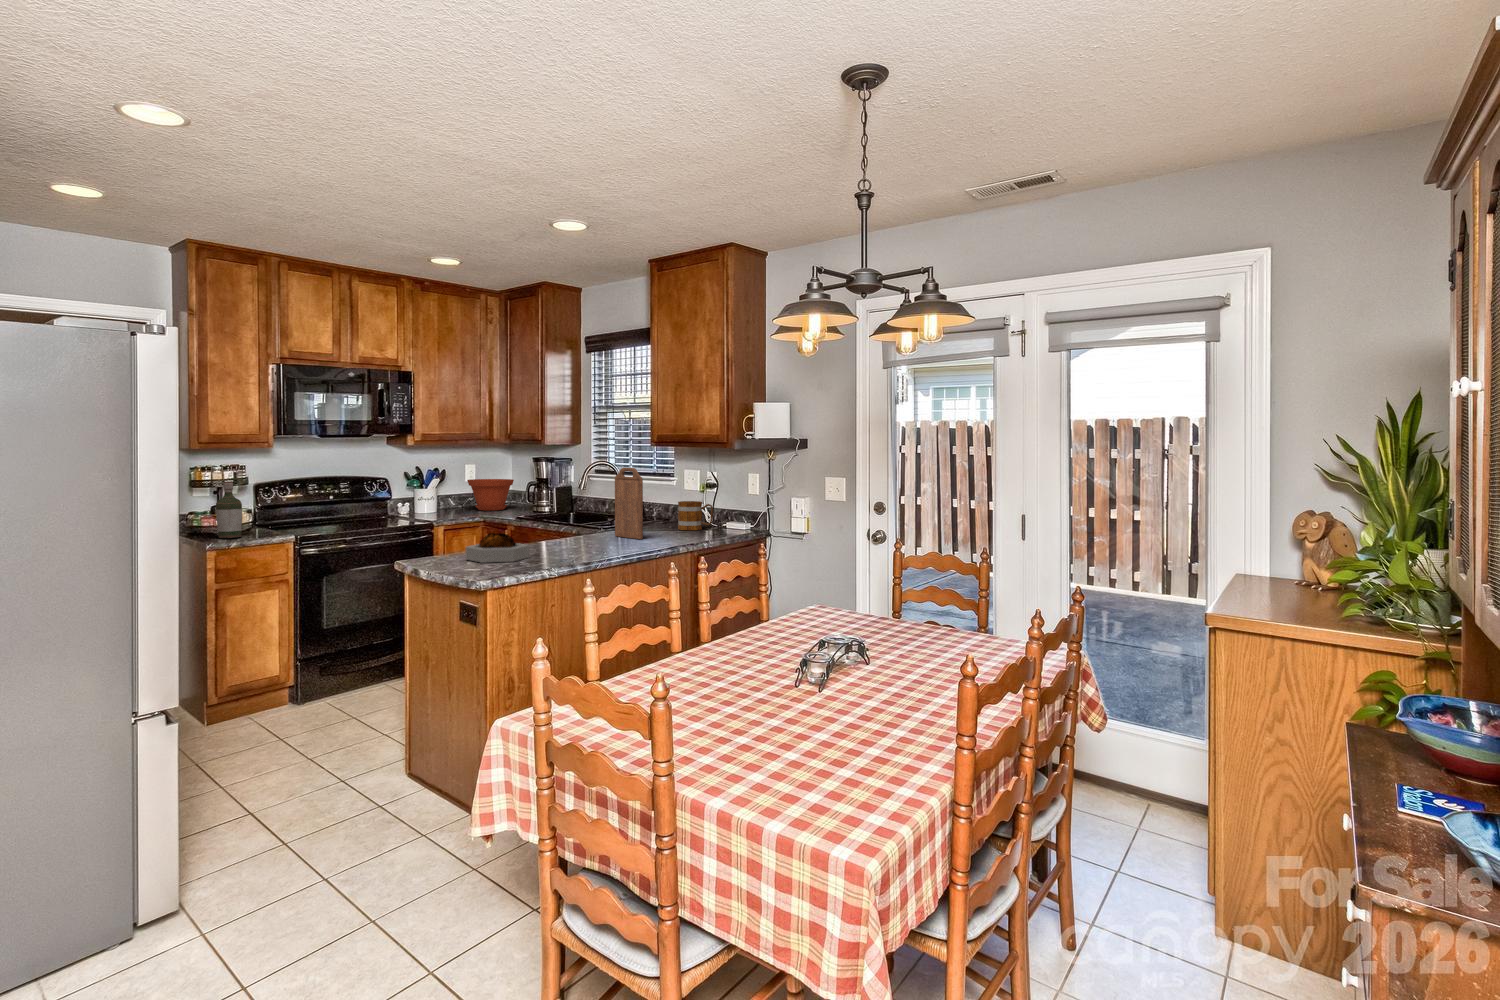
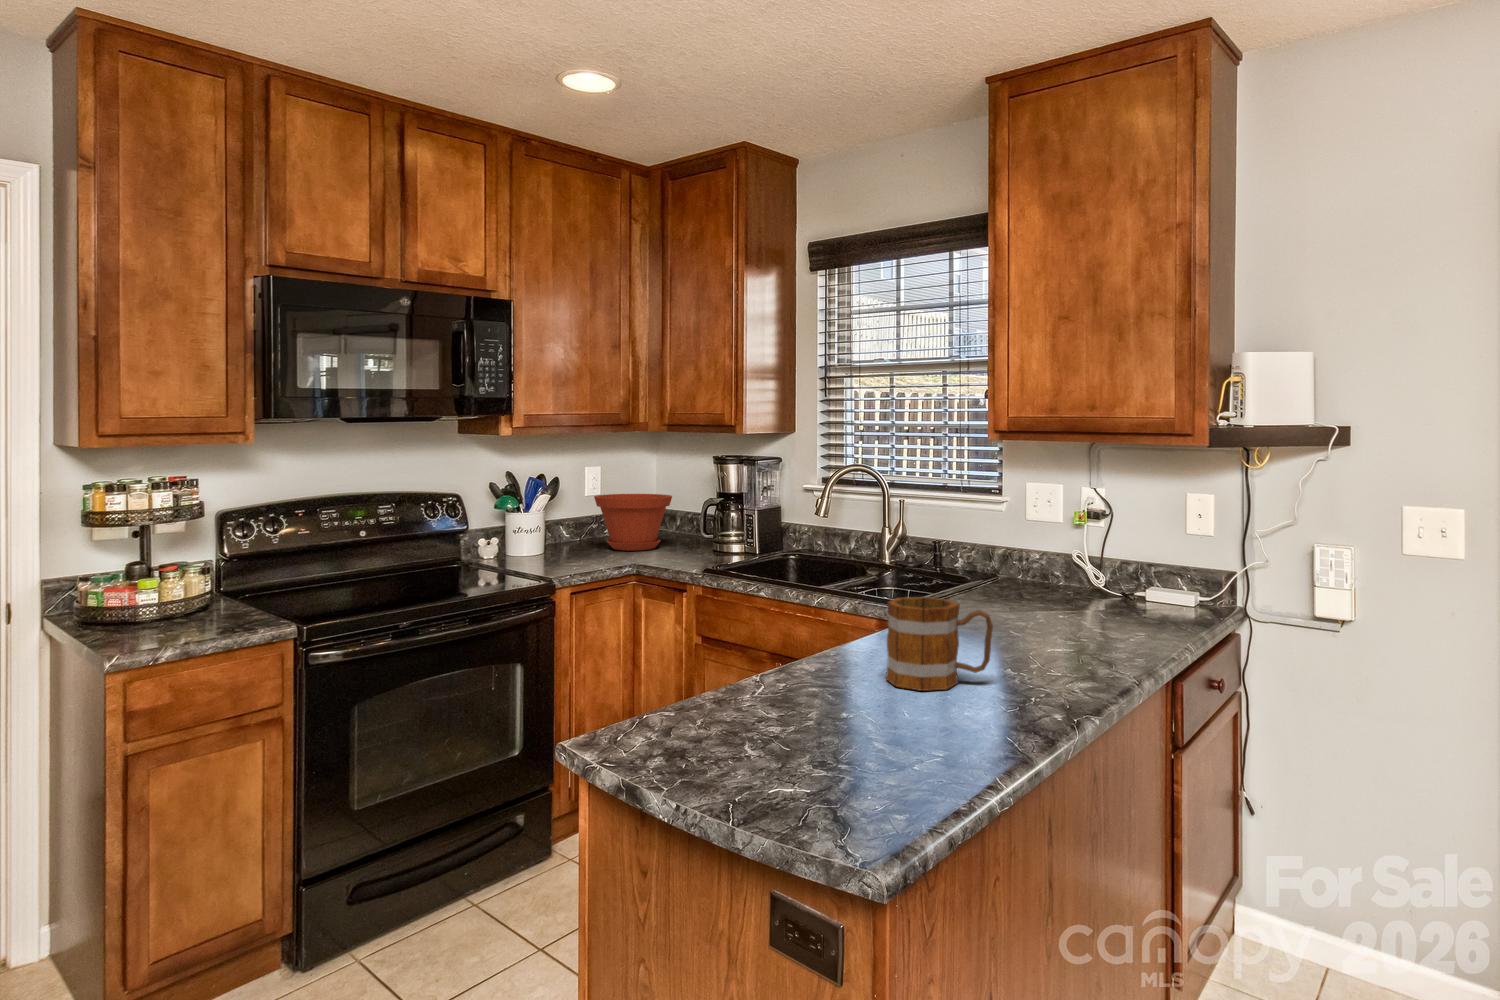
cutting board: present [615,468,643,539] -> none [975,486,1063,650]
bottle: present [216,482,242,538] -> none [128,516,186,637]
mug: present [678,501,713,530] -> present [886,597,993,691]
decorative bowl: present [466,533,529,563] -> none [748,677,912,789]

